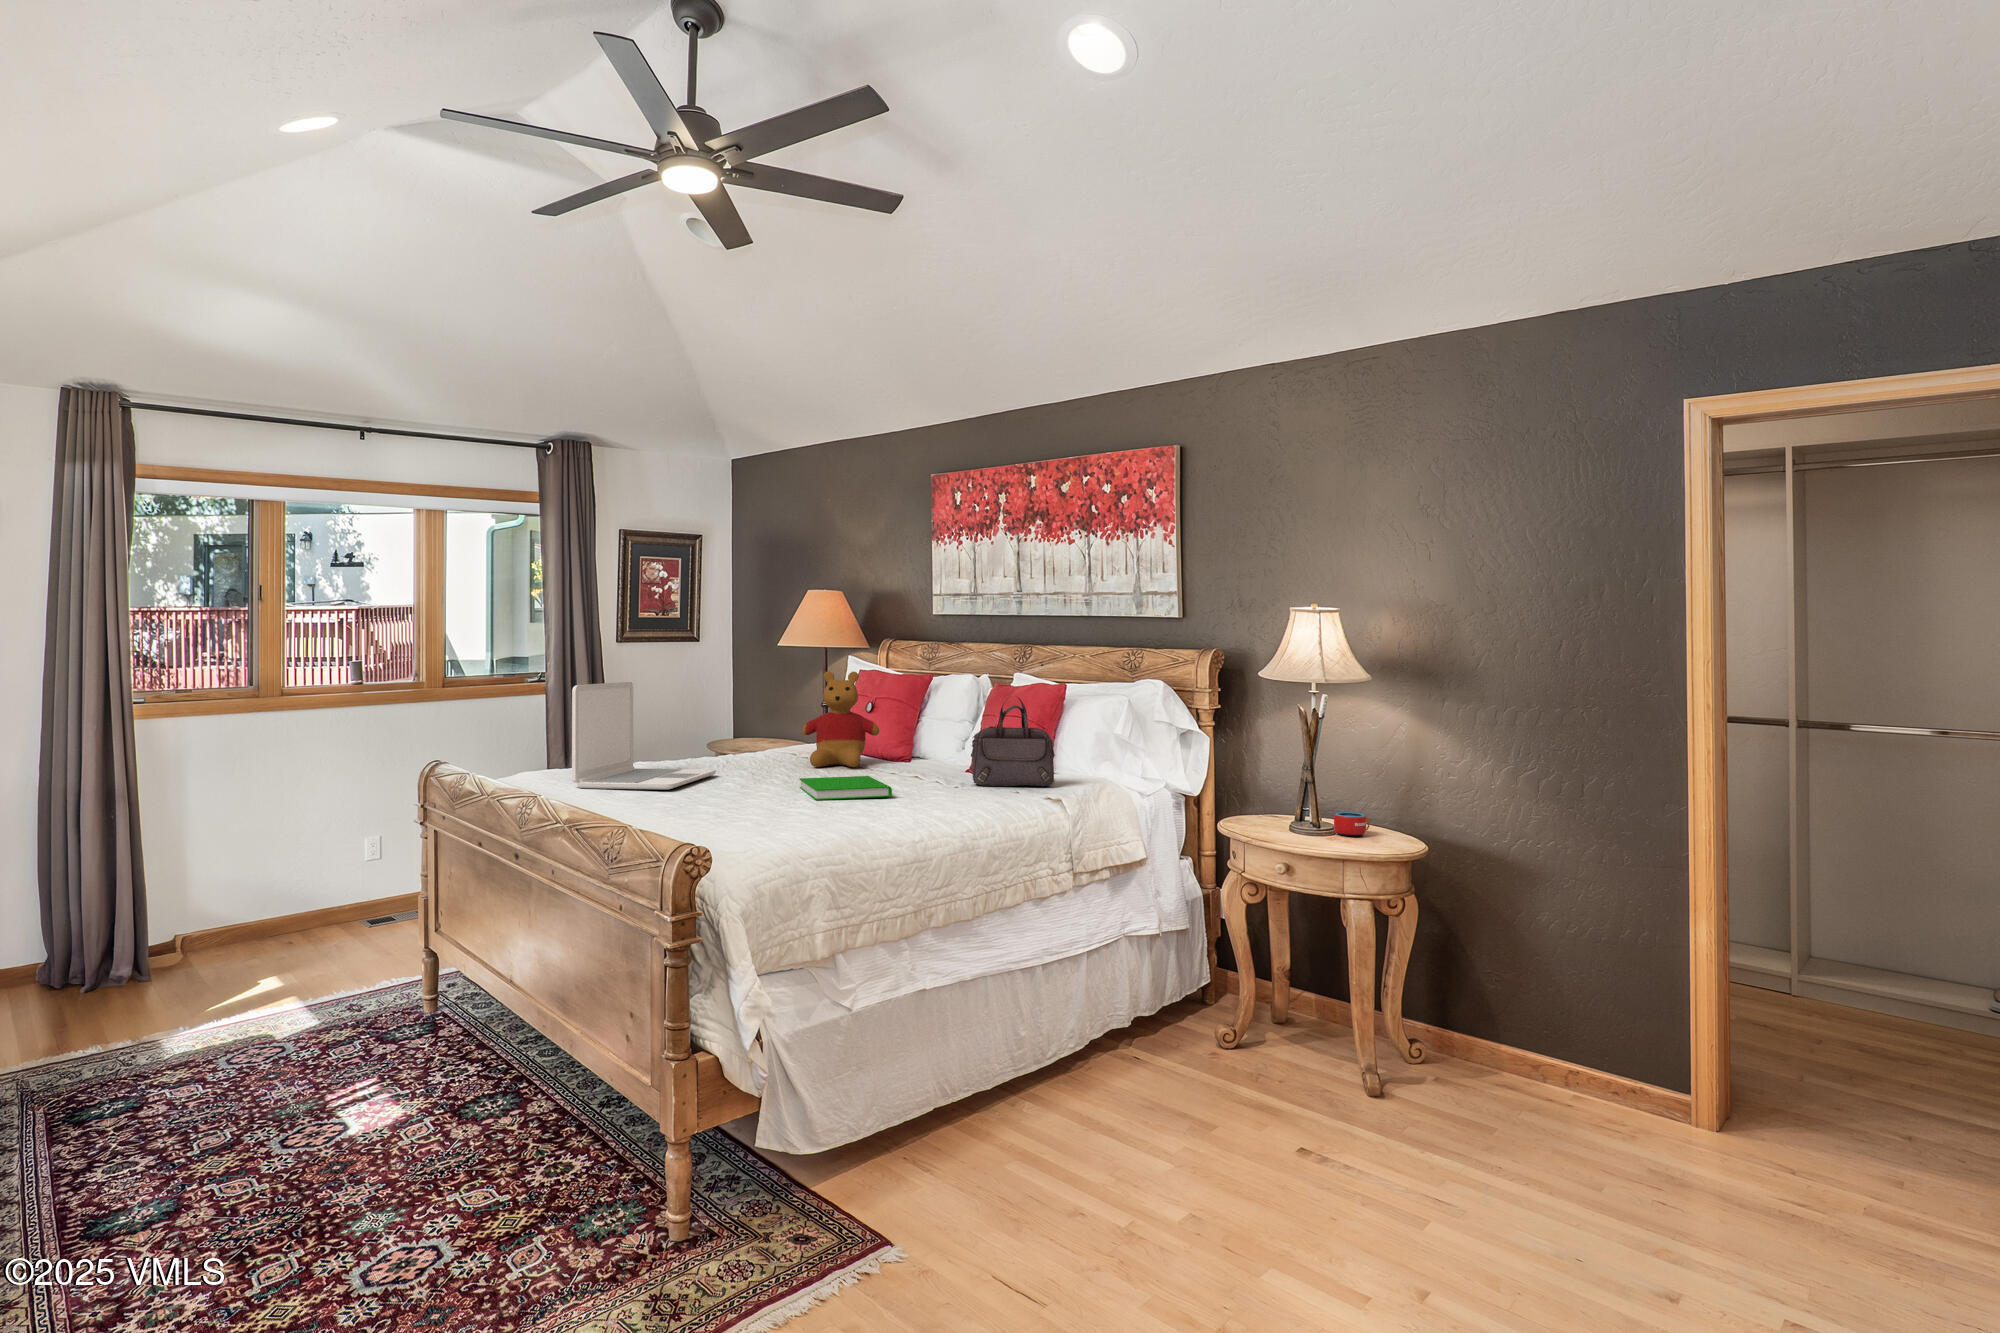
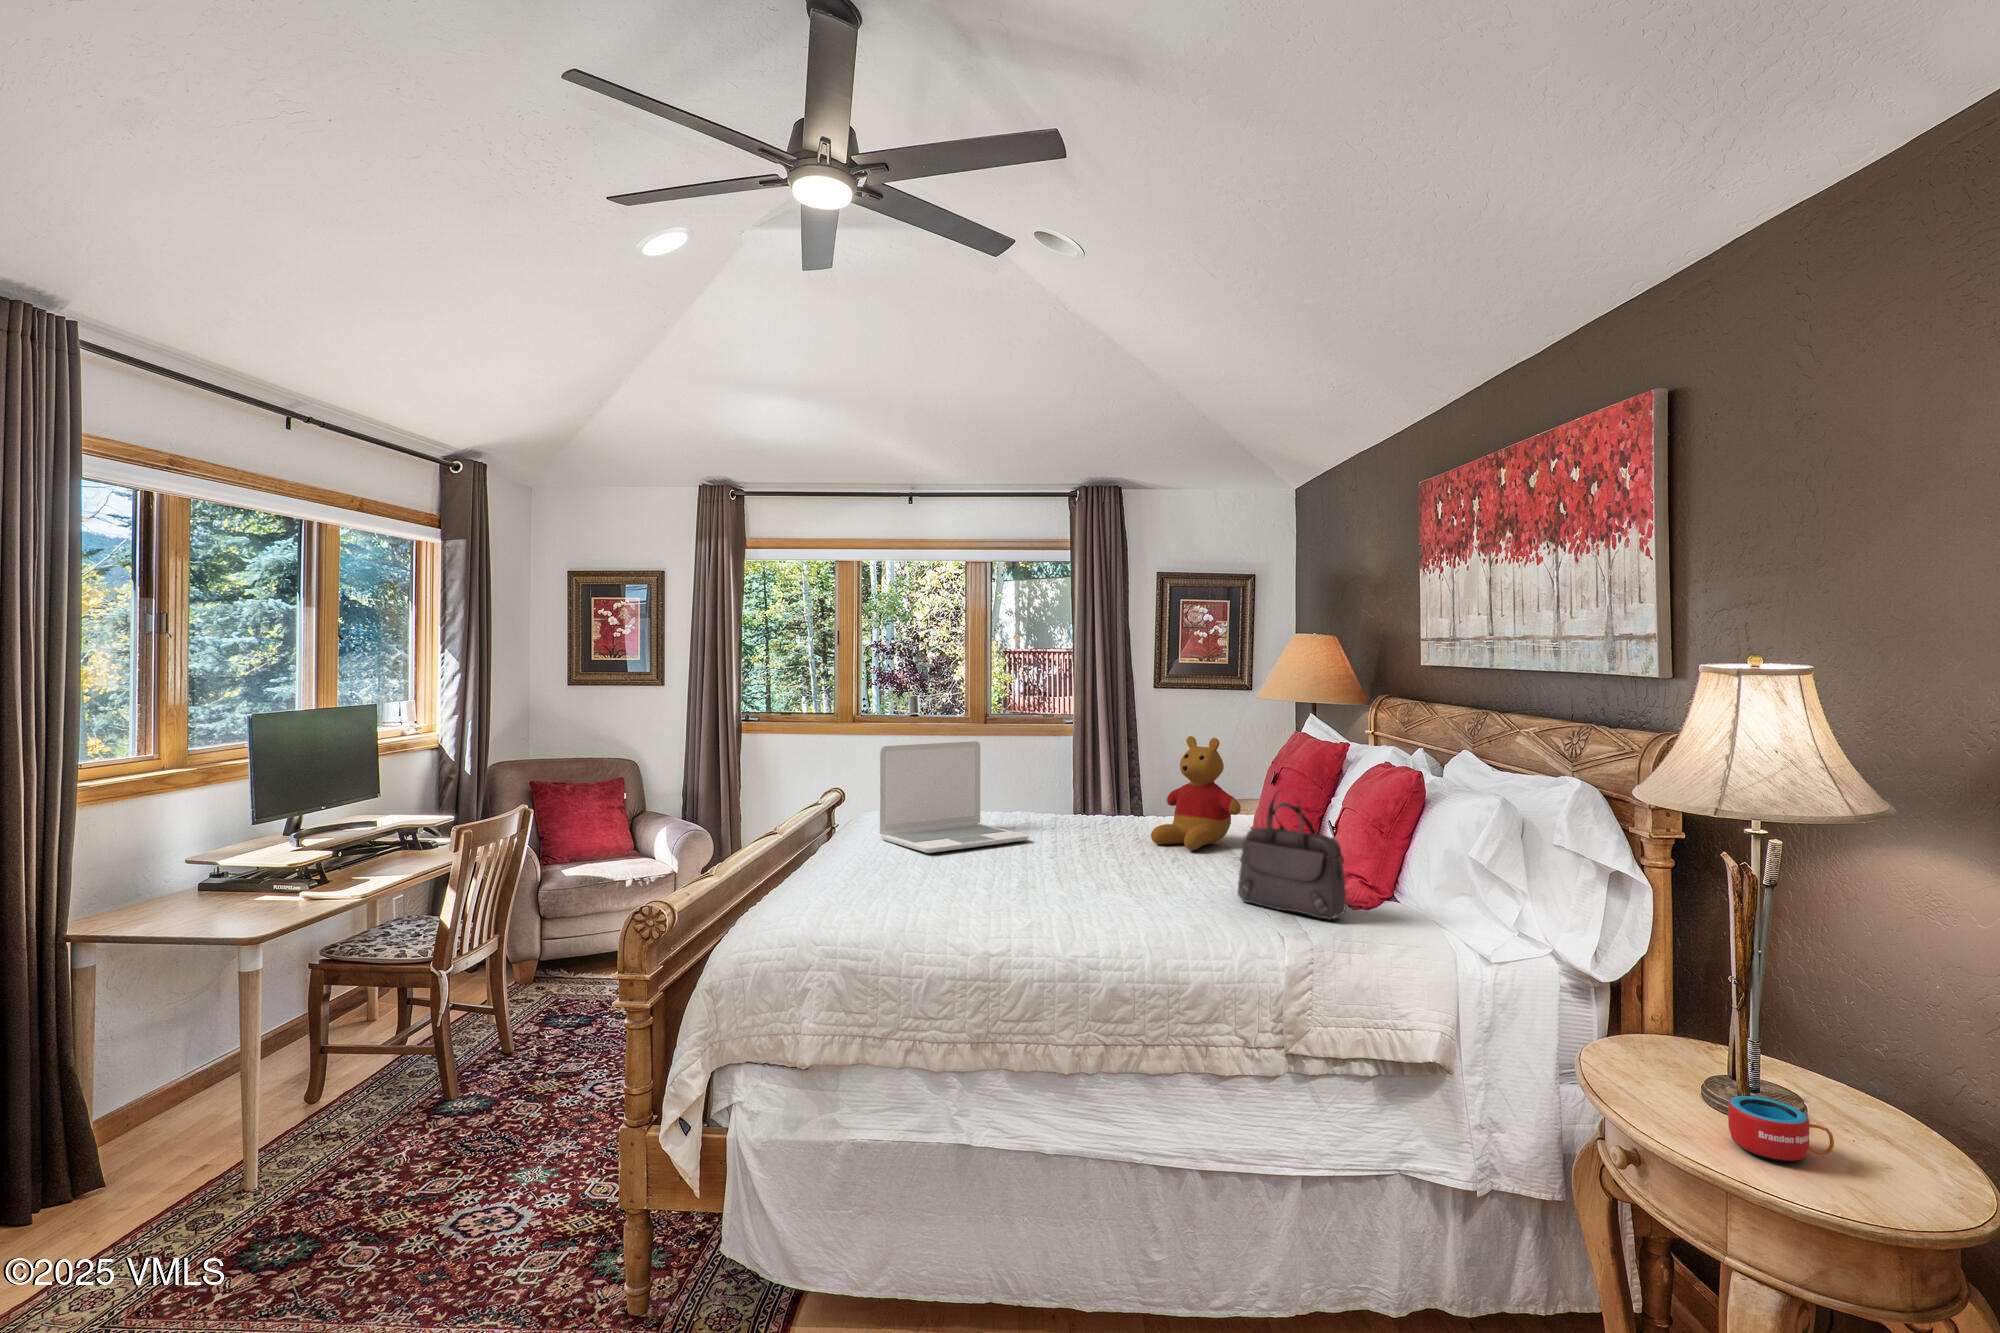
book: present [800,776,892,800] -> none [1002,860,1122,900]

